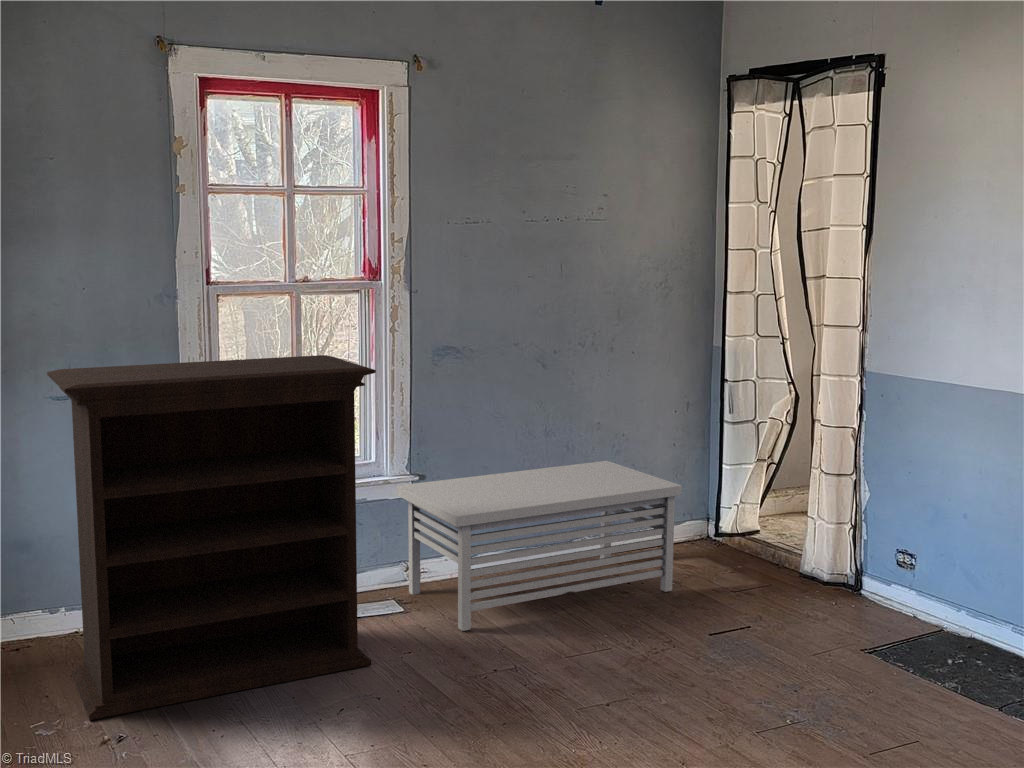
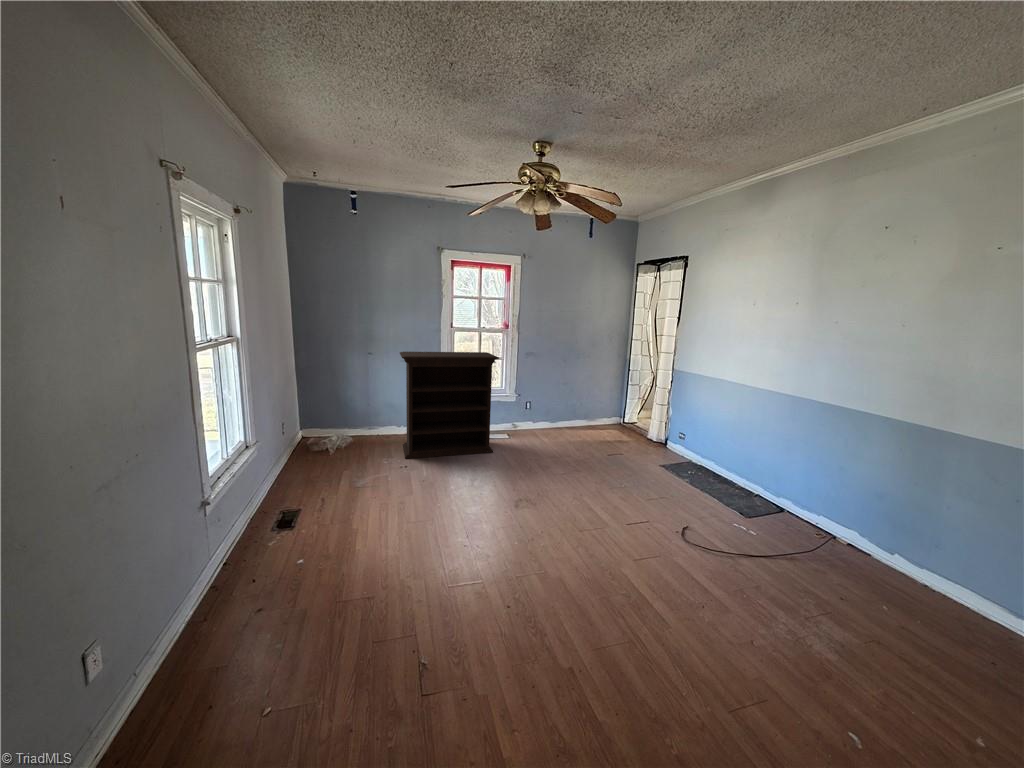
storage bench: present [397,461,682,631] -> none [510,395,606,445]

